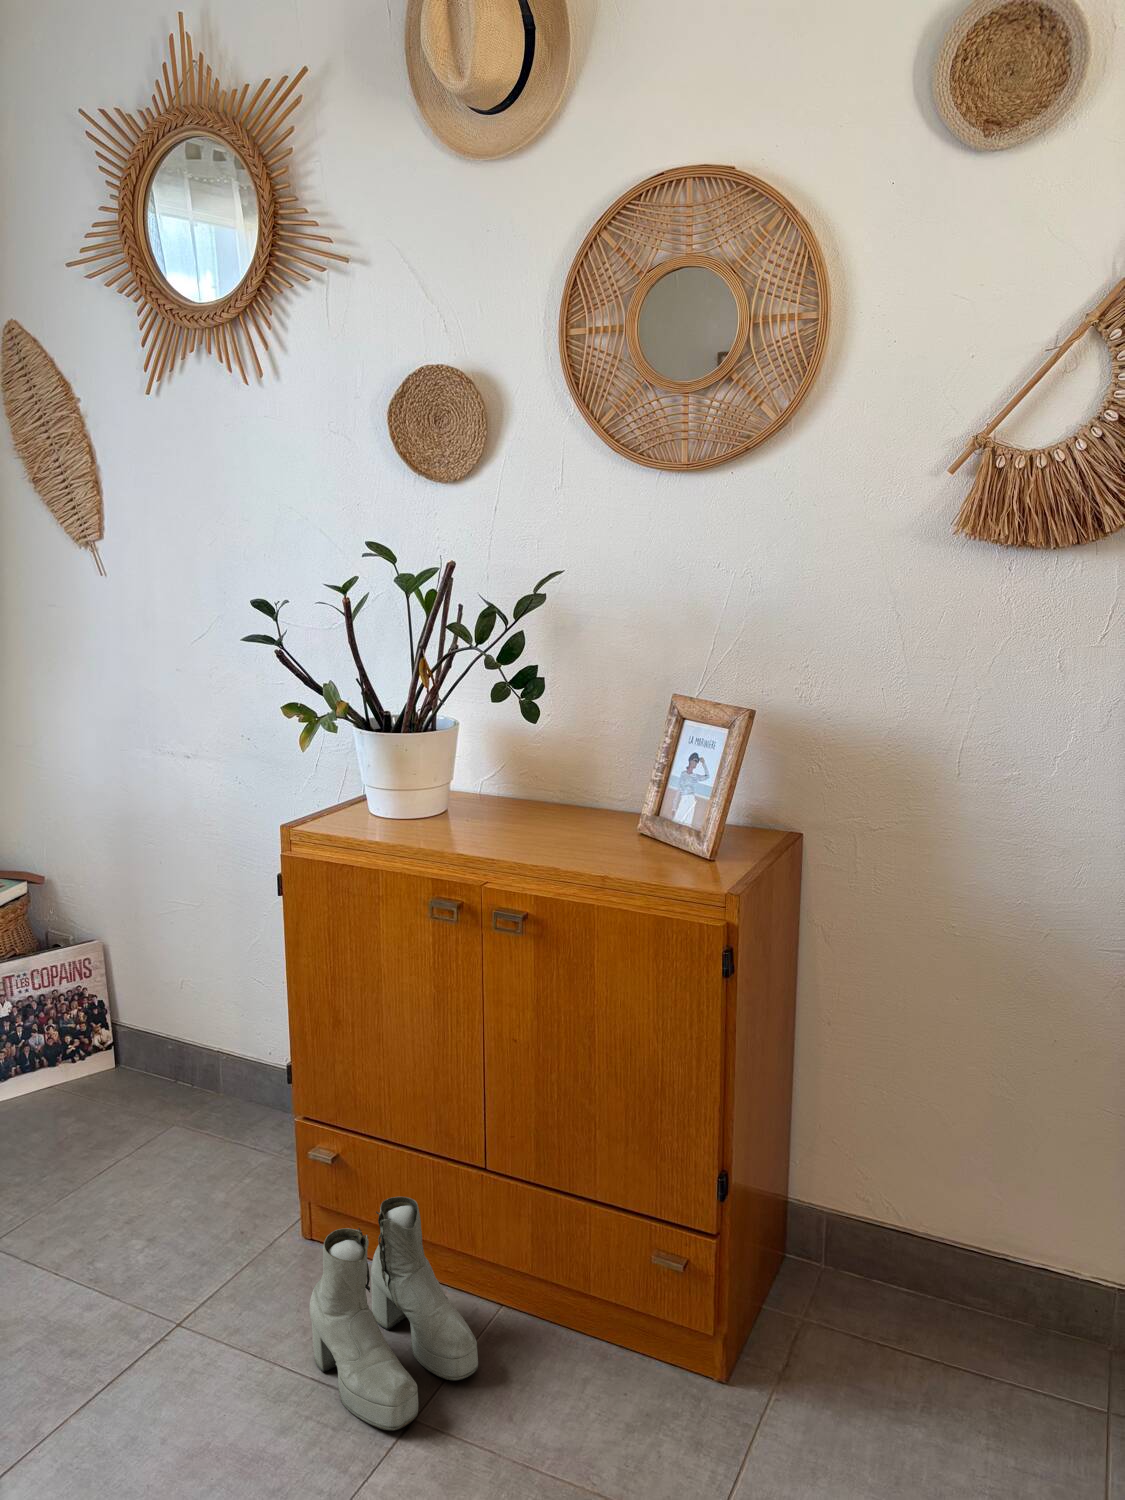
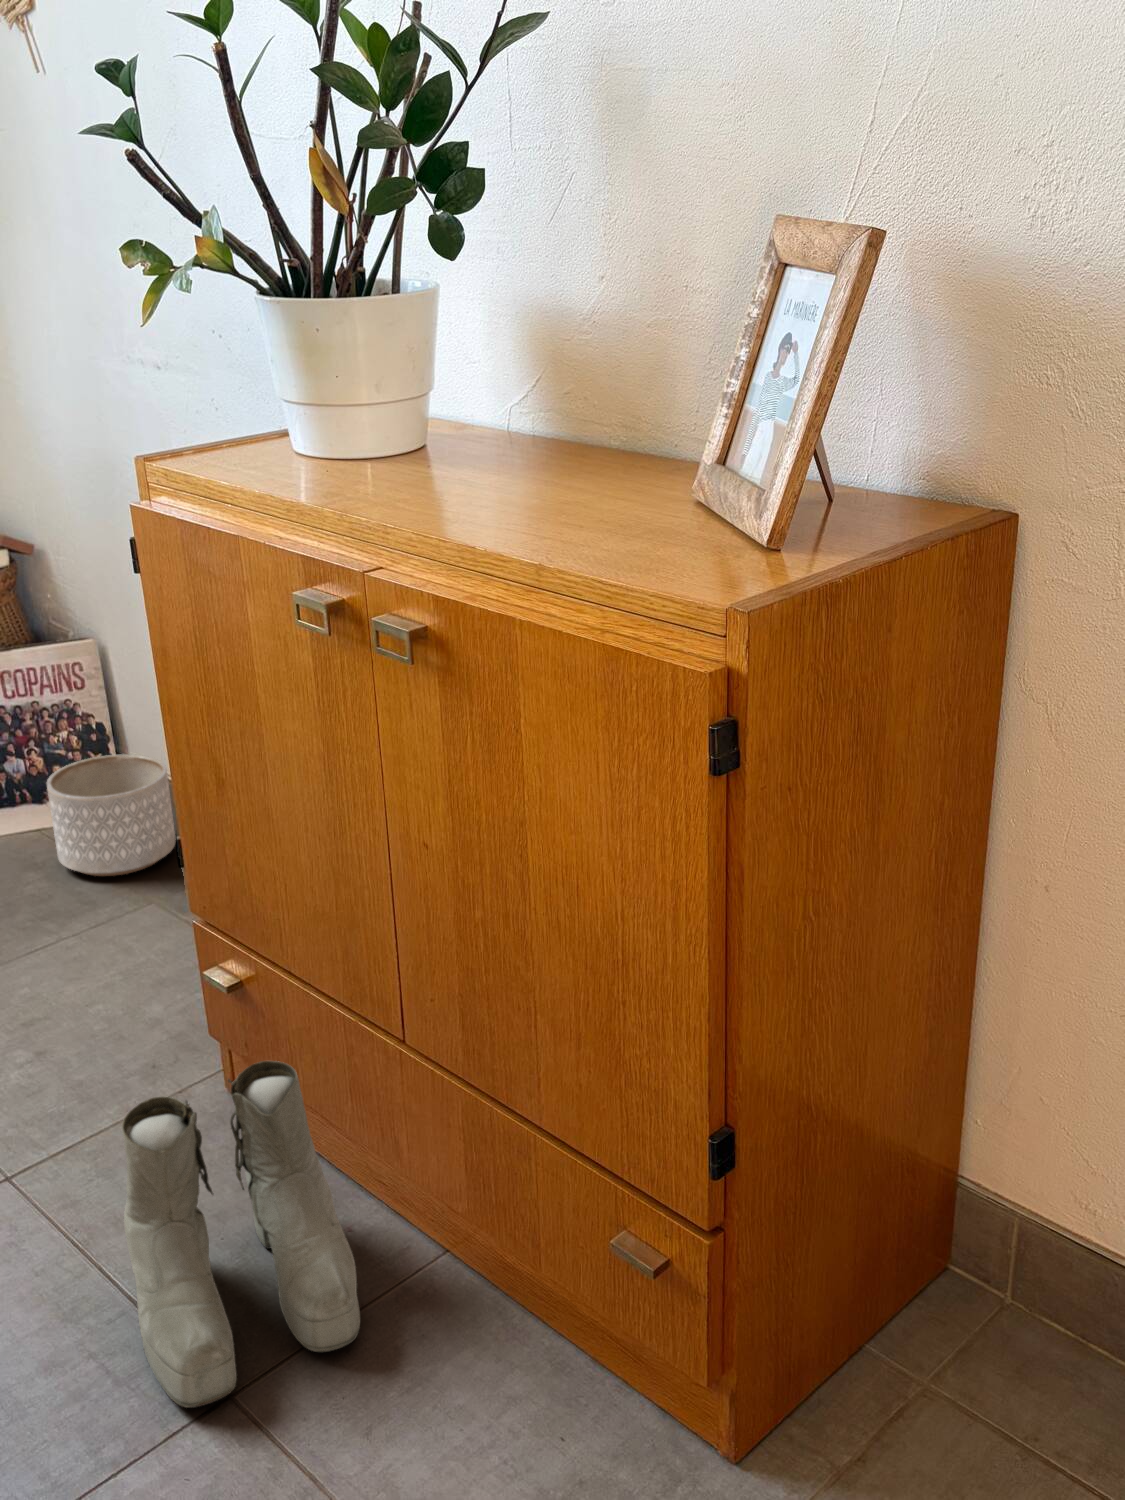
planter: none [81,1021,172,1113] -> present [47,754,175,876]

